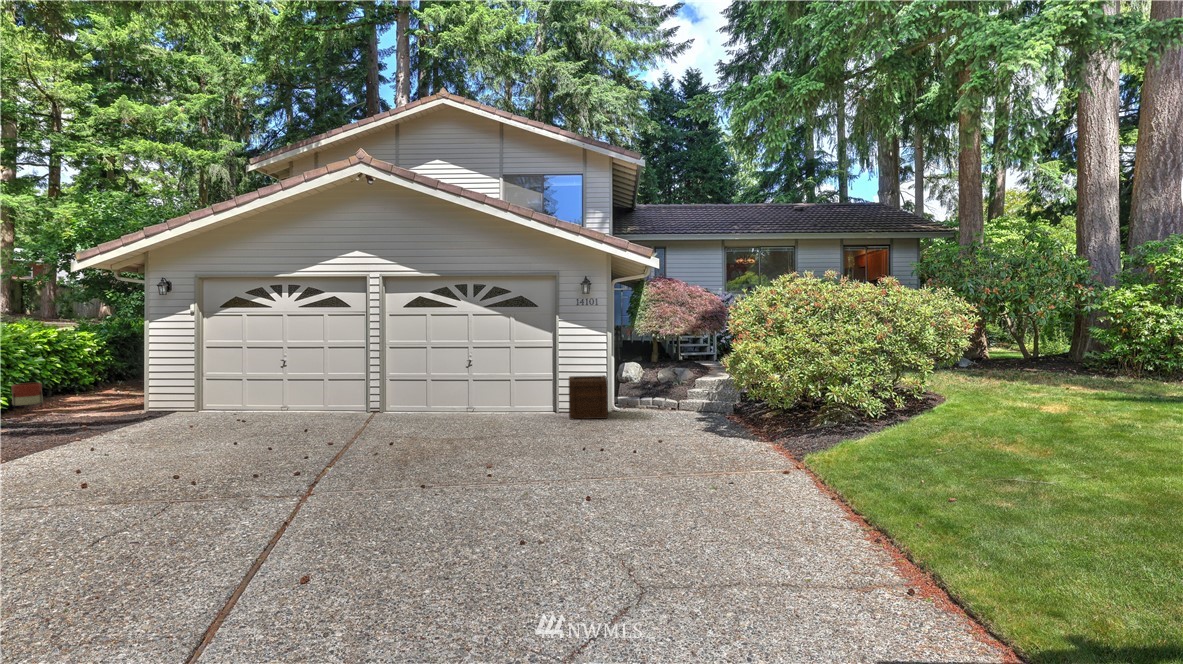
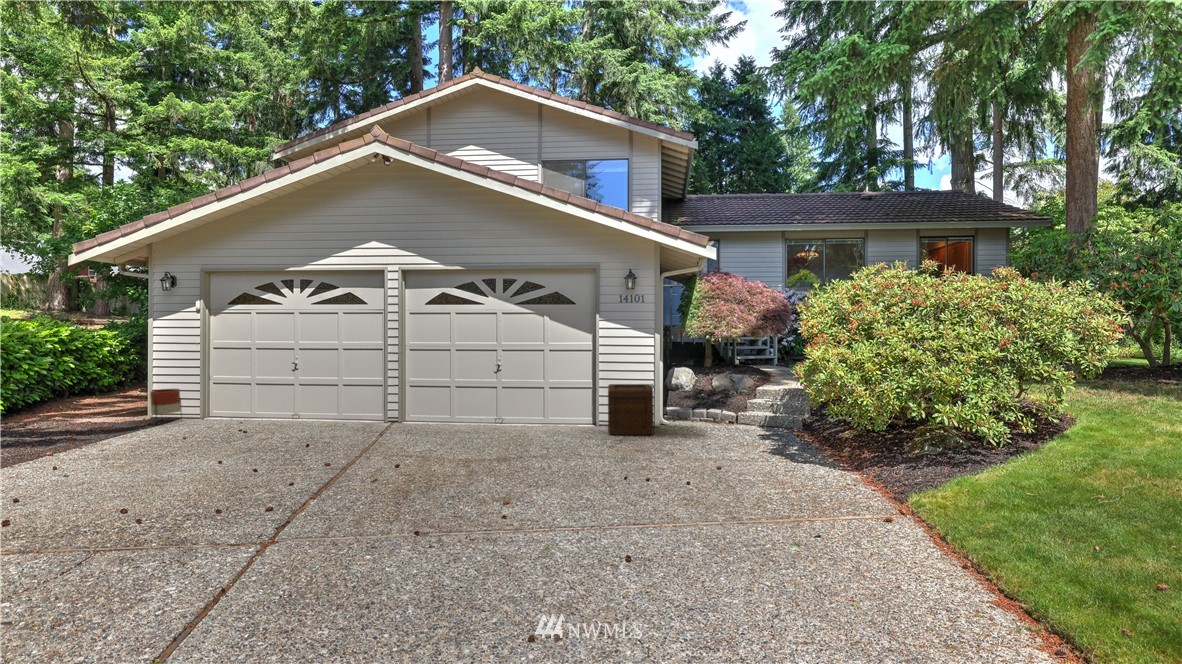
planter: present [11,383,43,408] -> present [150,389,181,416]

